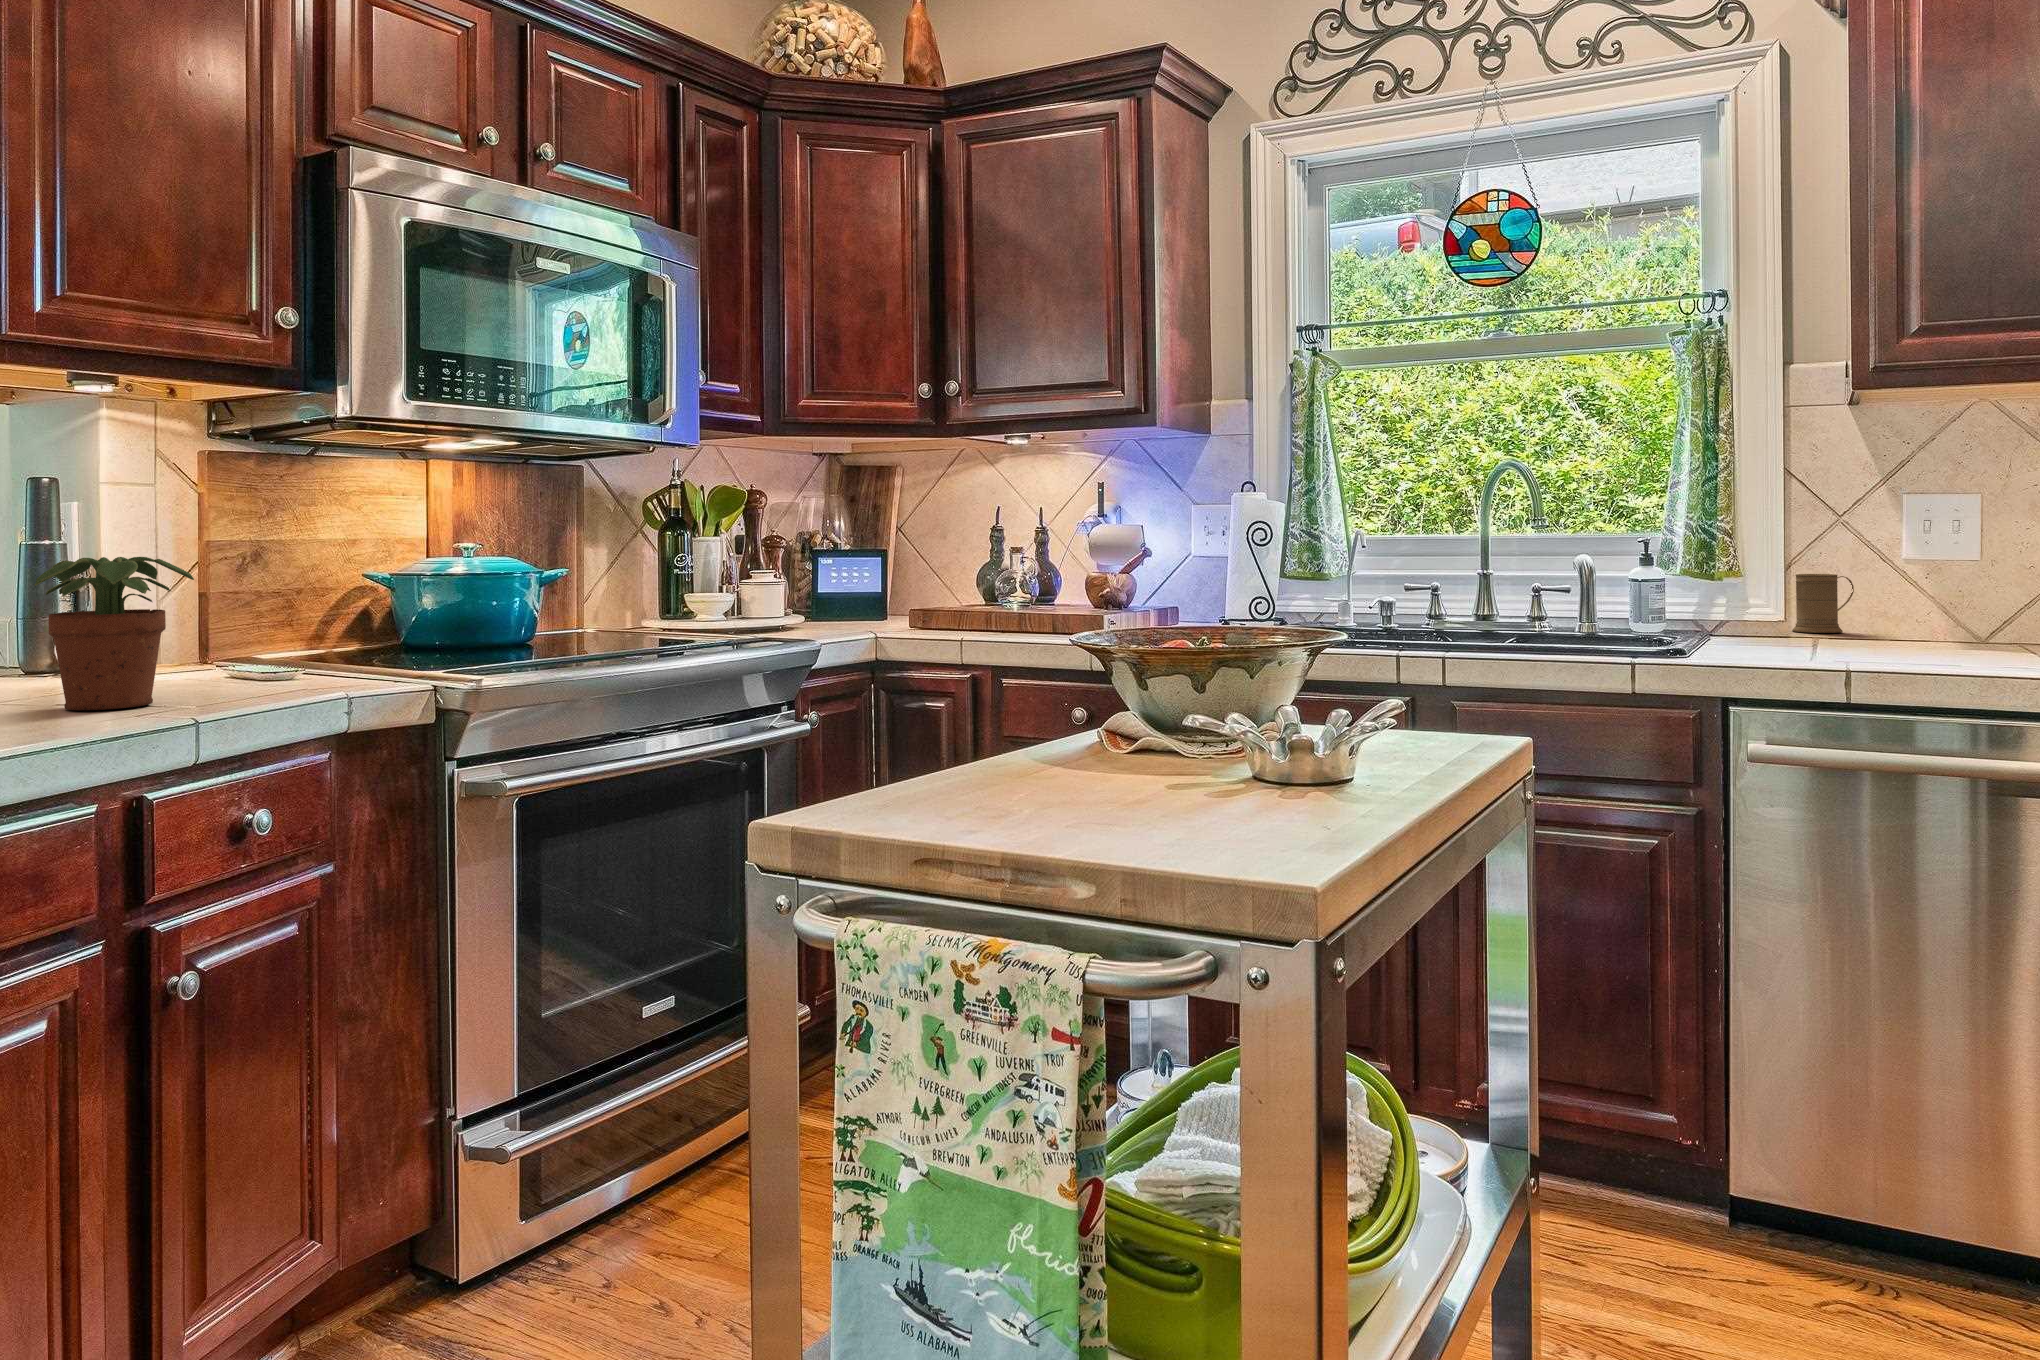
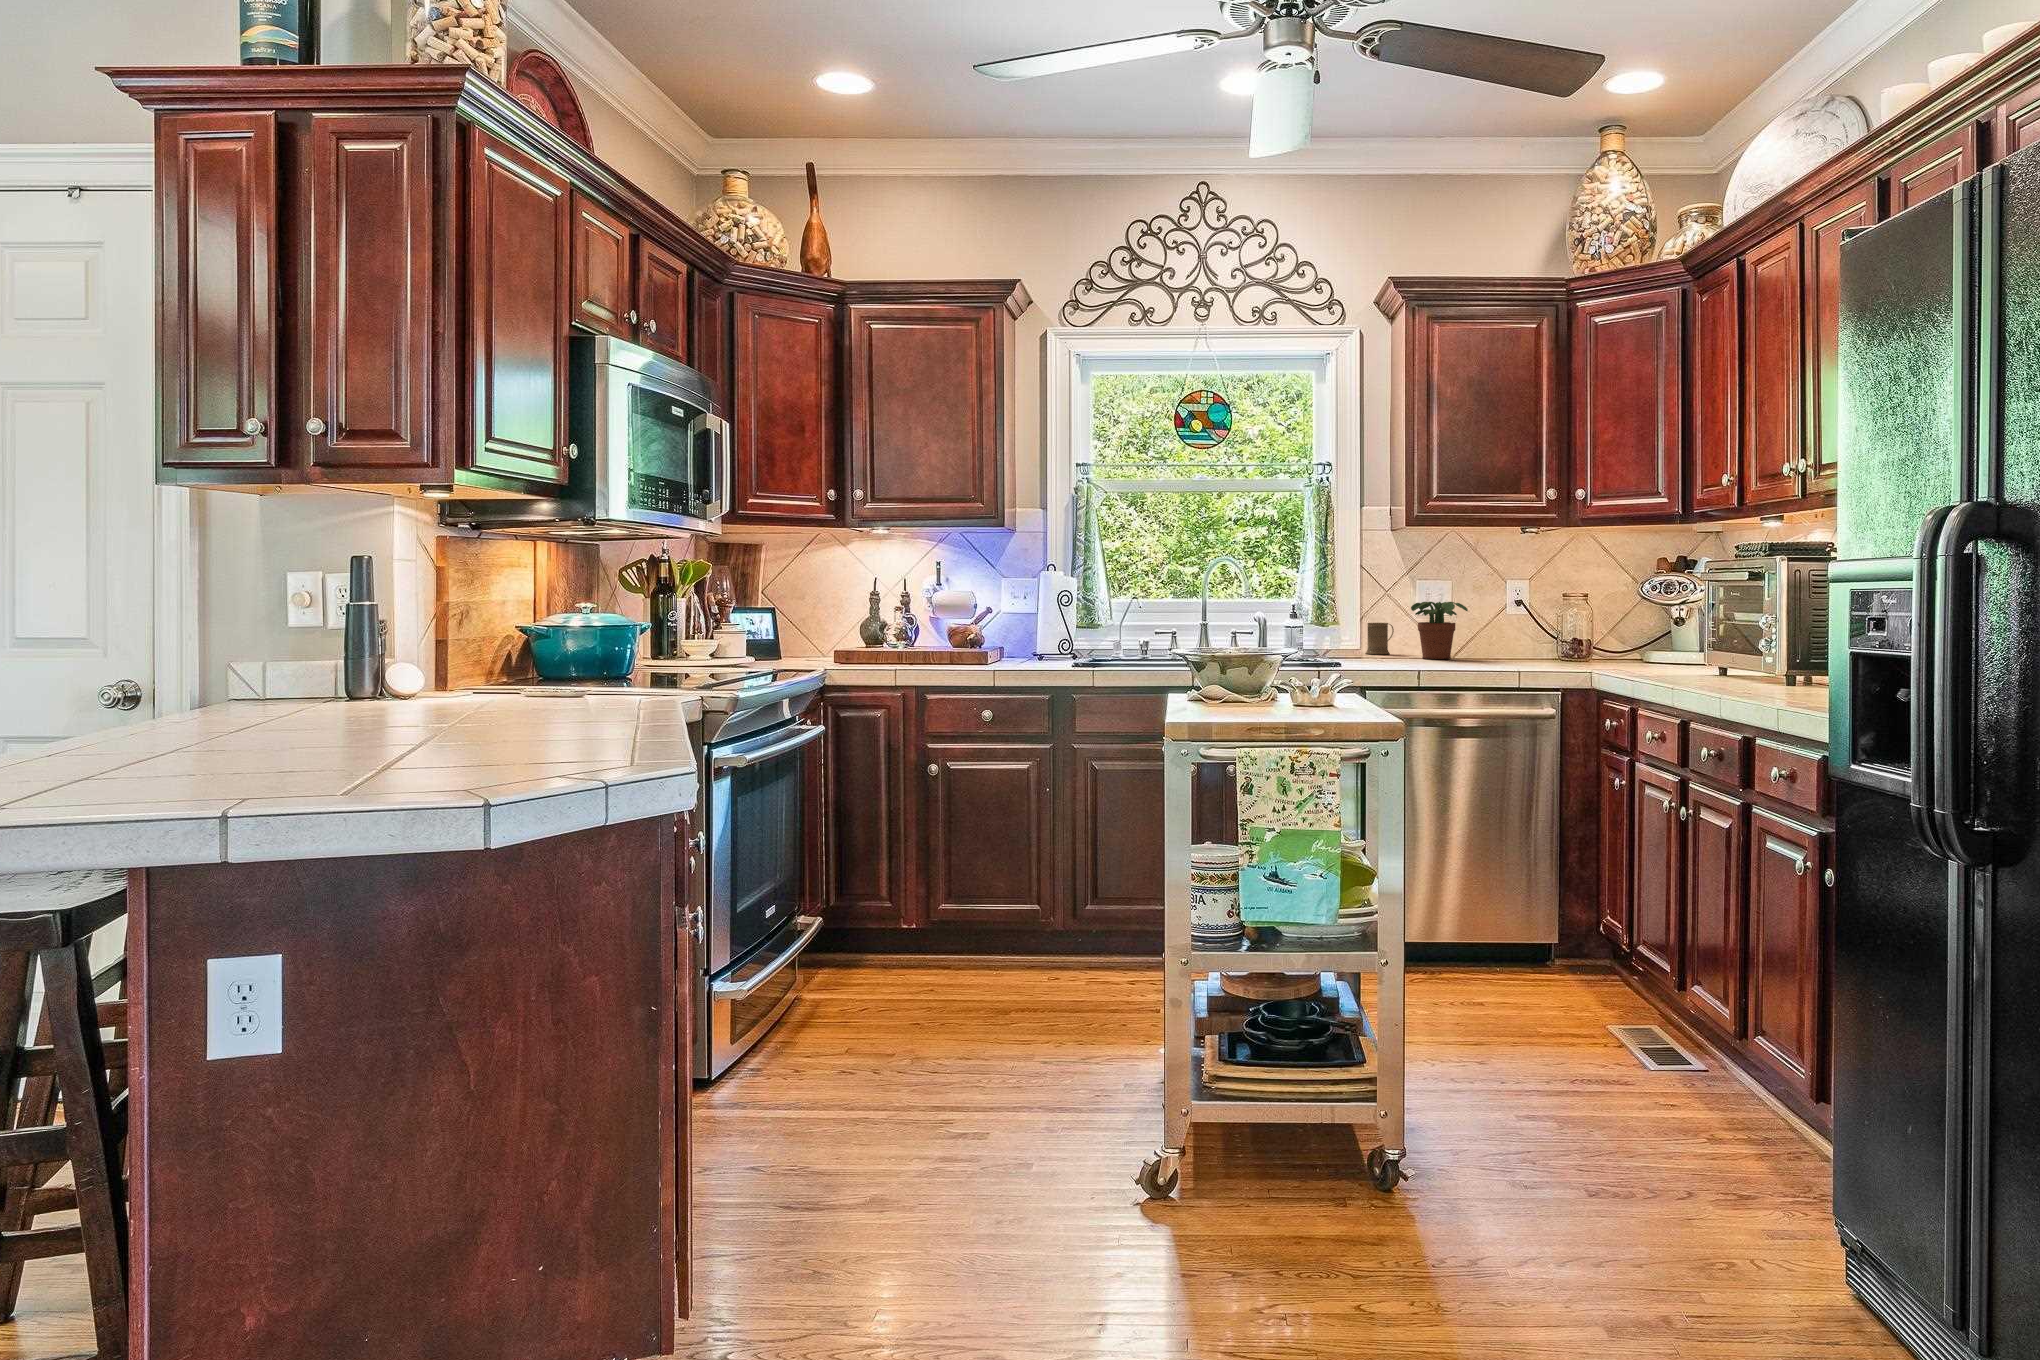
potted plant: present [35,557,194,710] -> present [1411,602,1468,659]

